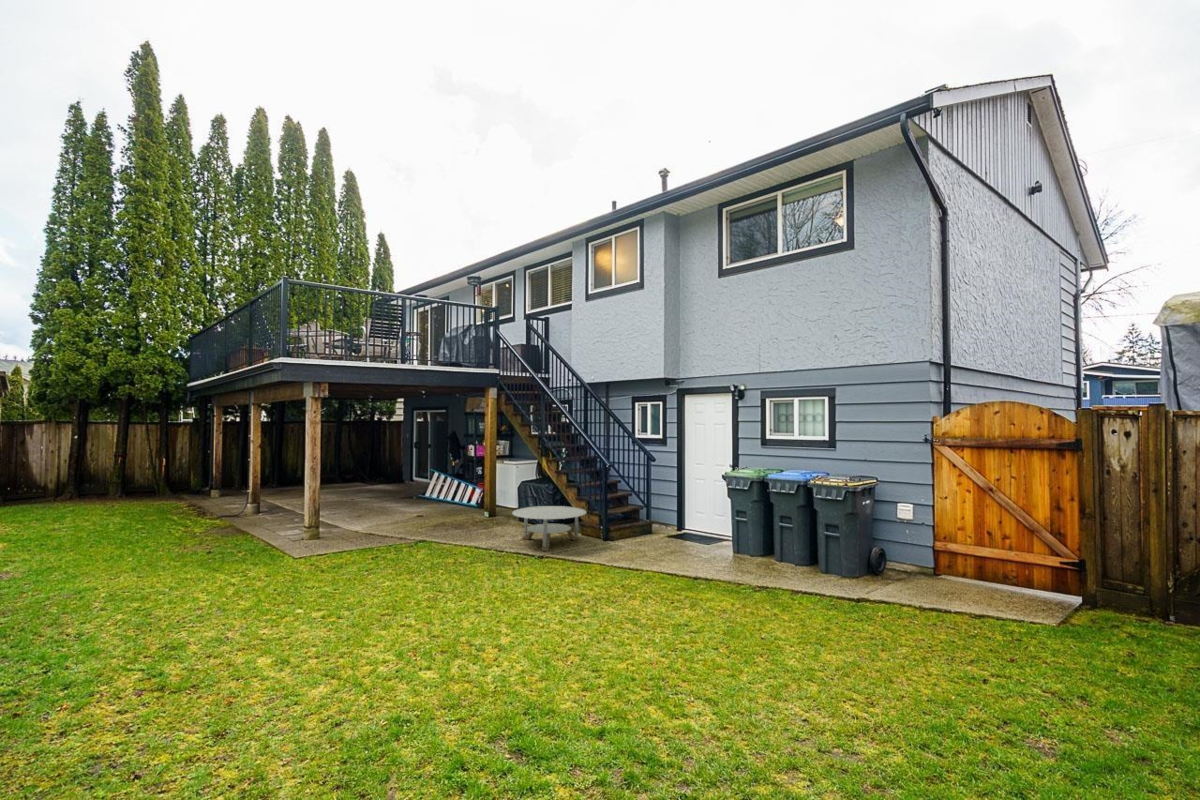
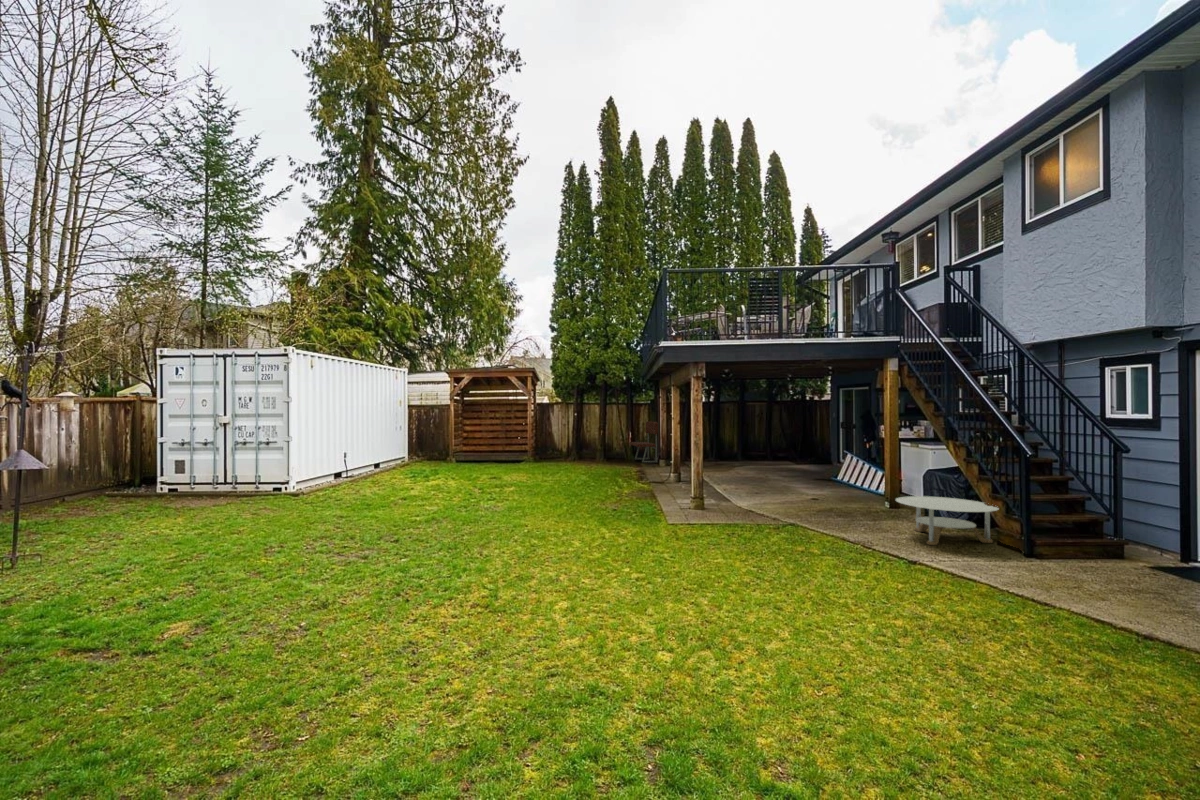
bench: none [138,445,192,500] -> present [629,421,658,463]

